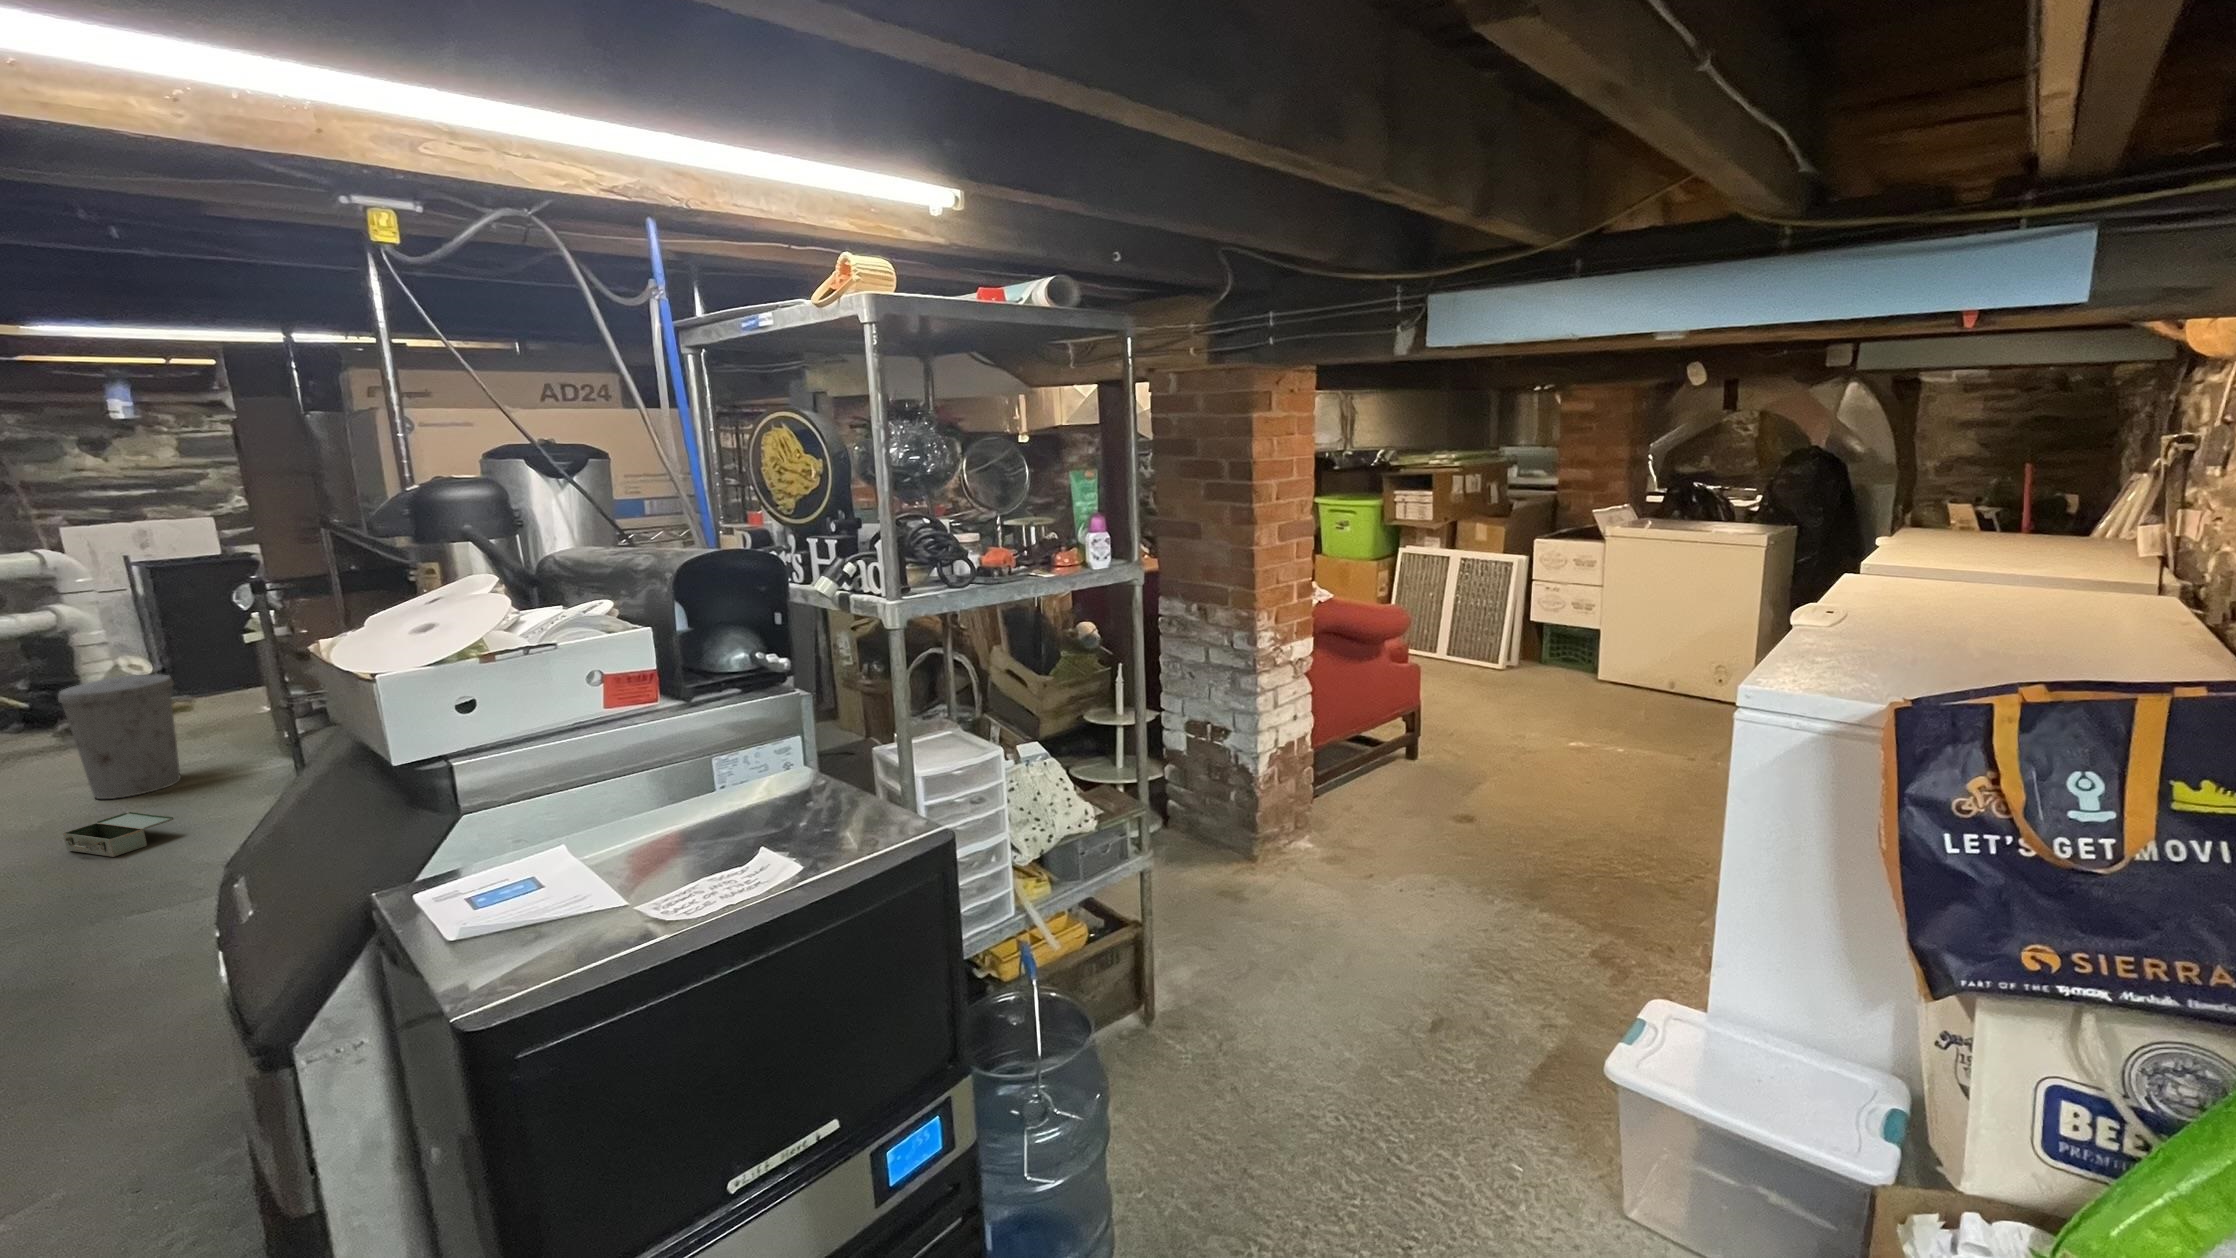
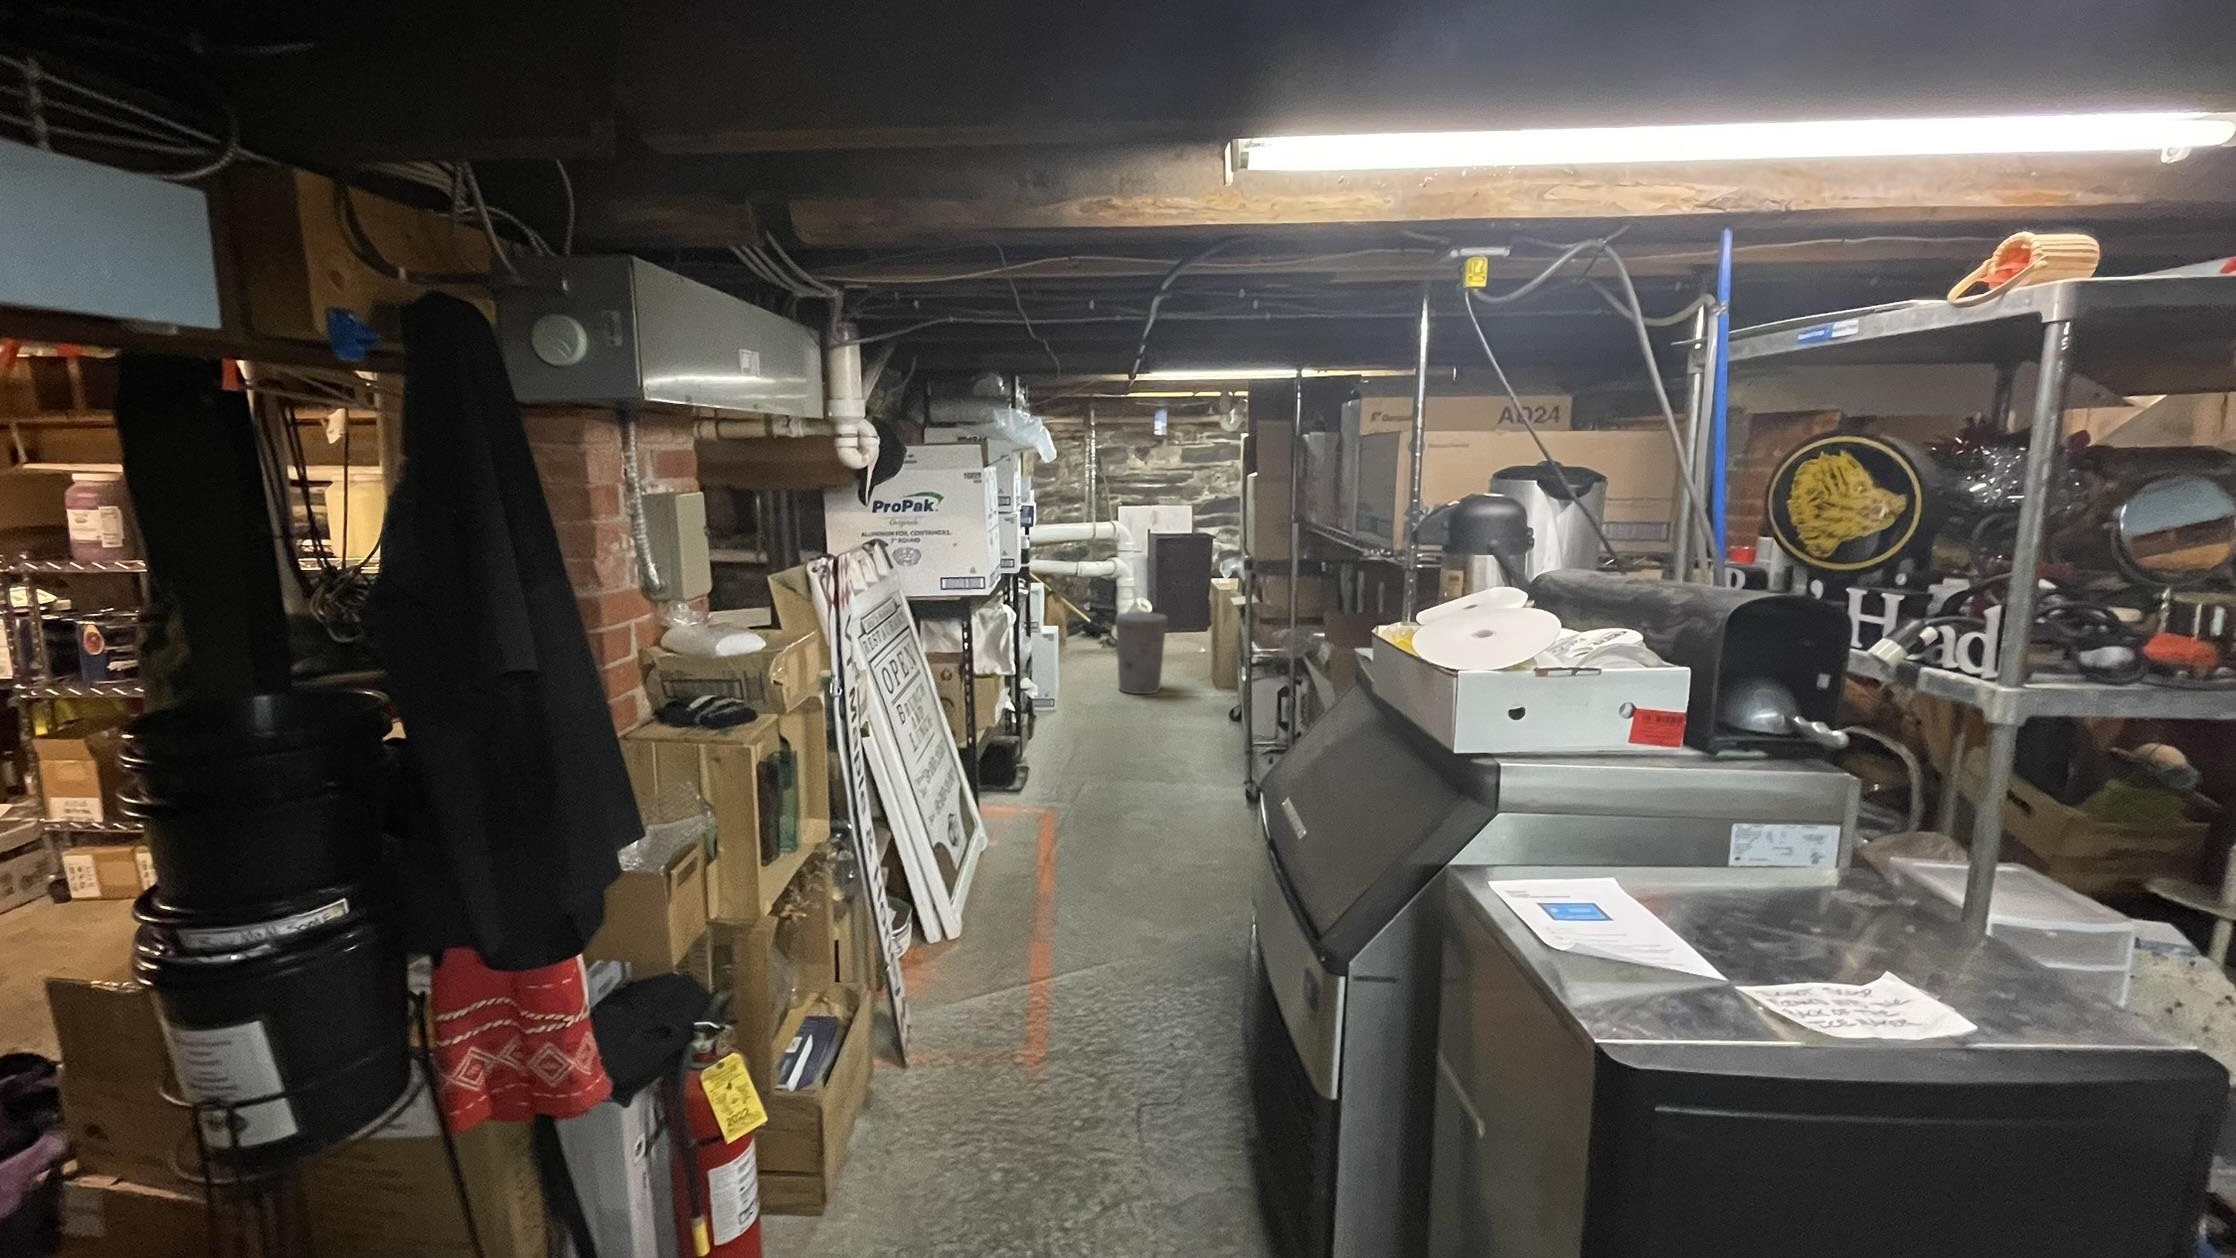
toolbox: present [63,812,174,857] -> none [1109,705,1161,734]

